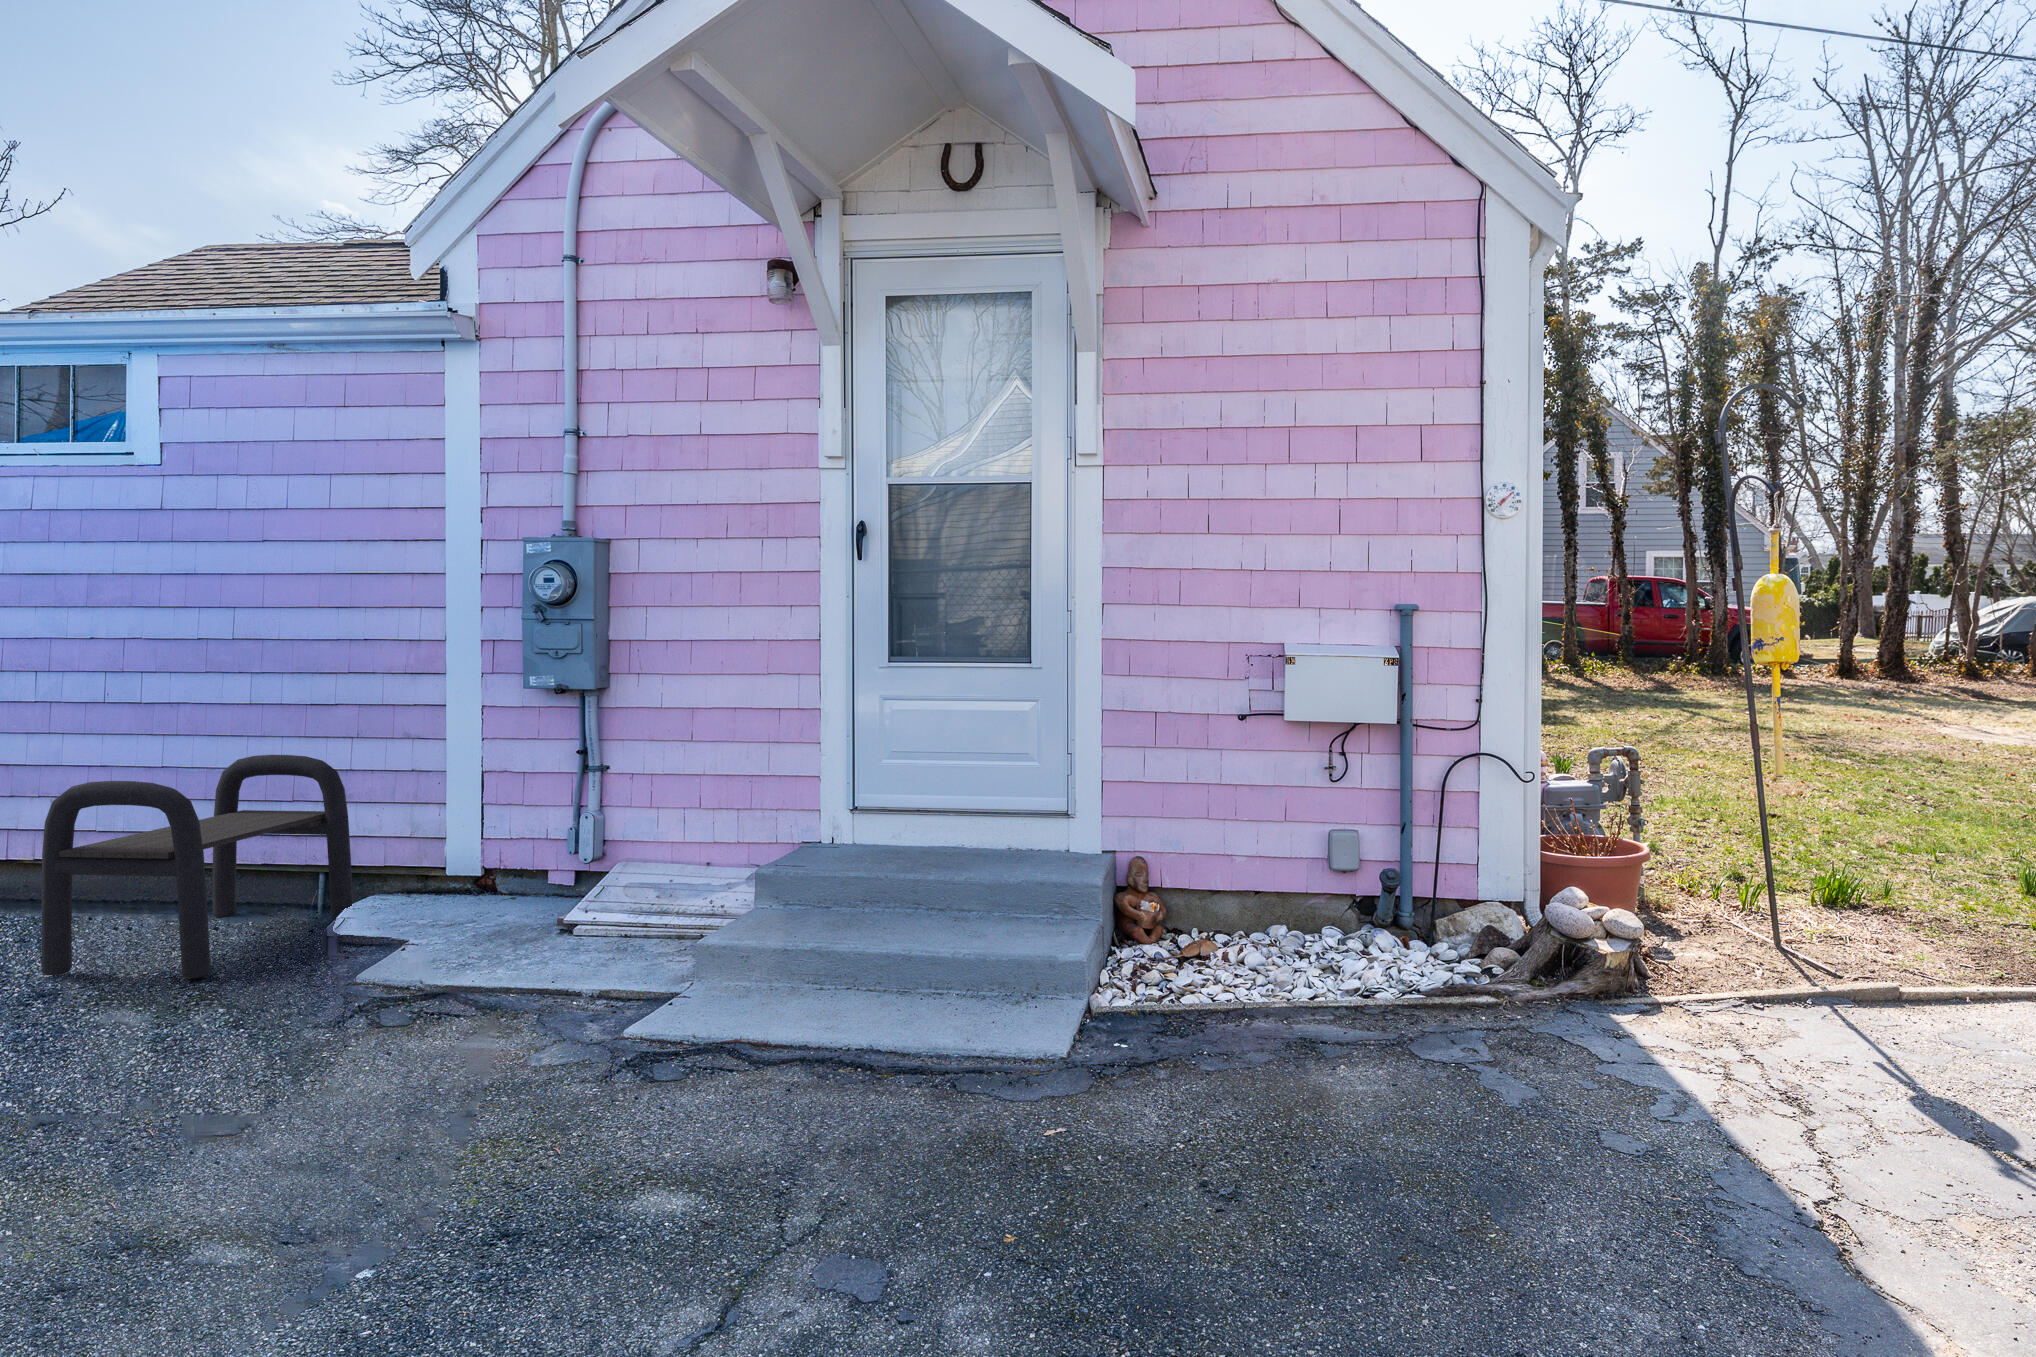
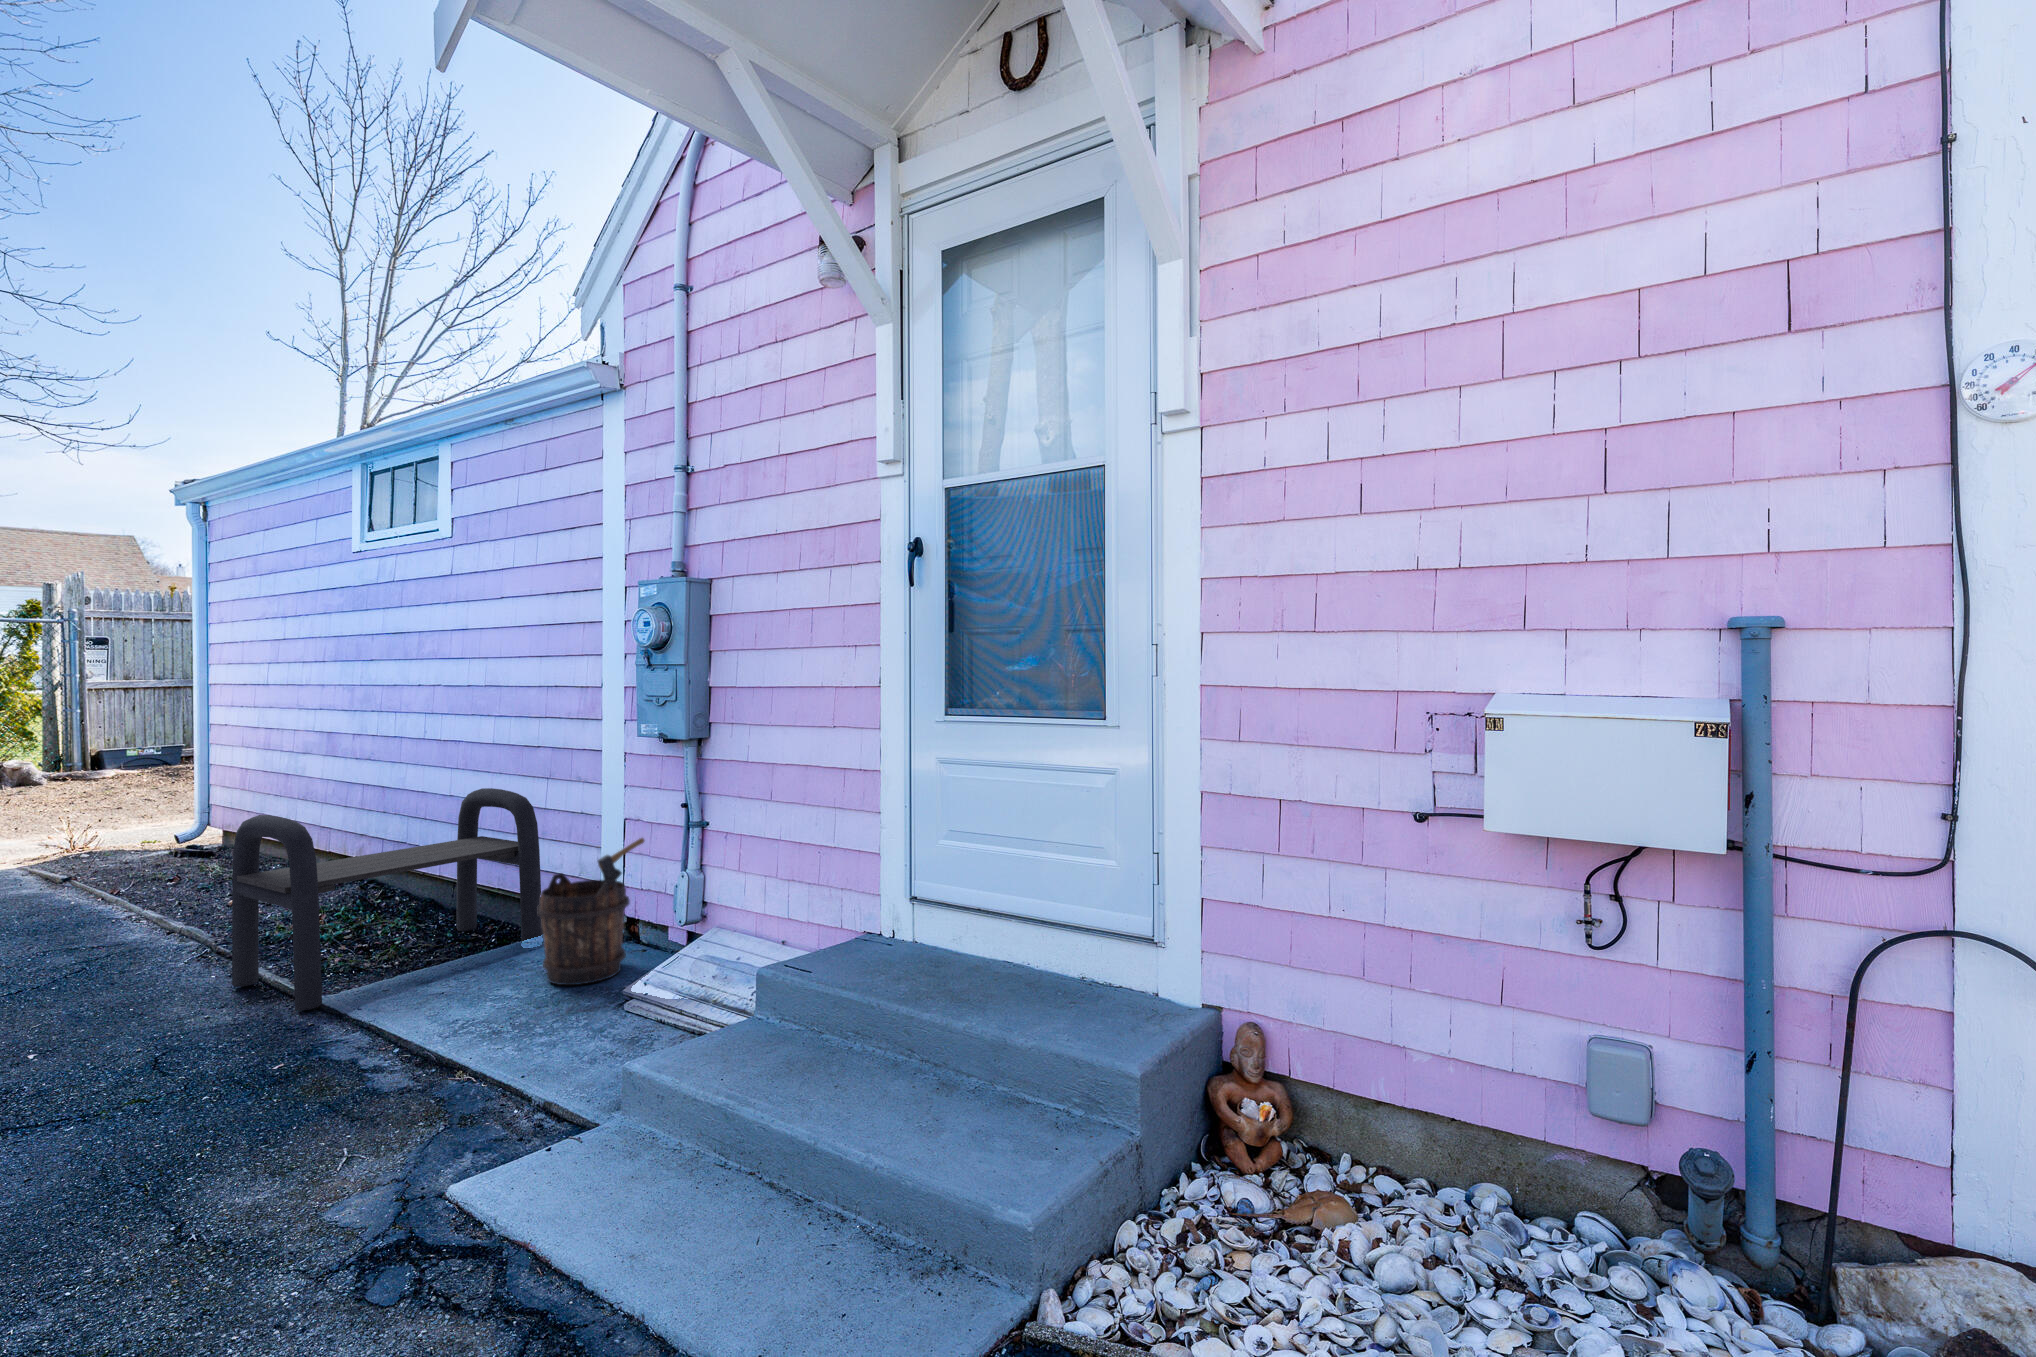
bucket: none [443,790,531,927] -> present [538,838,644,985]

